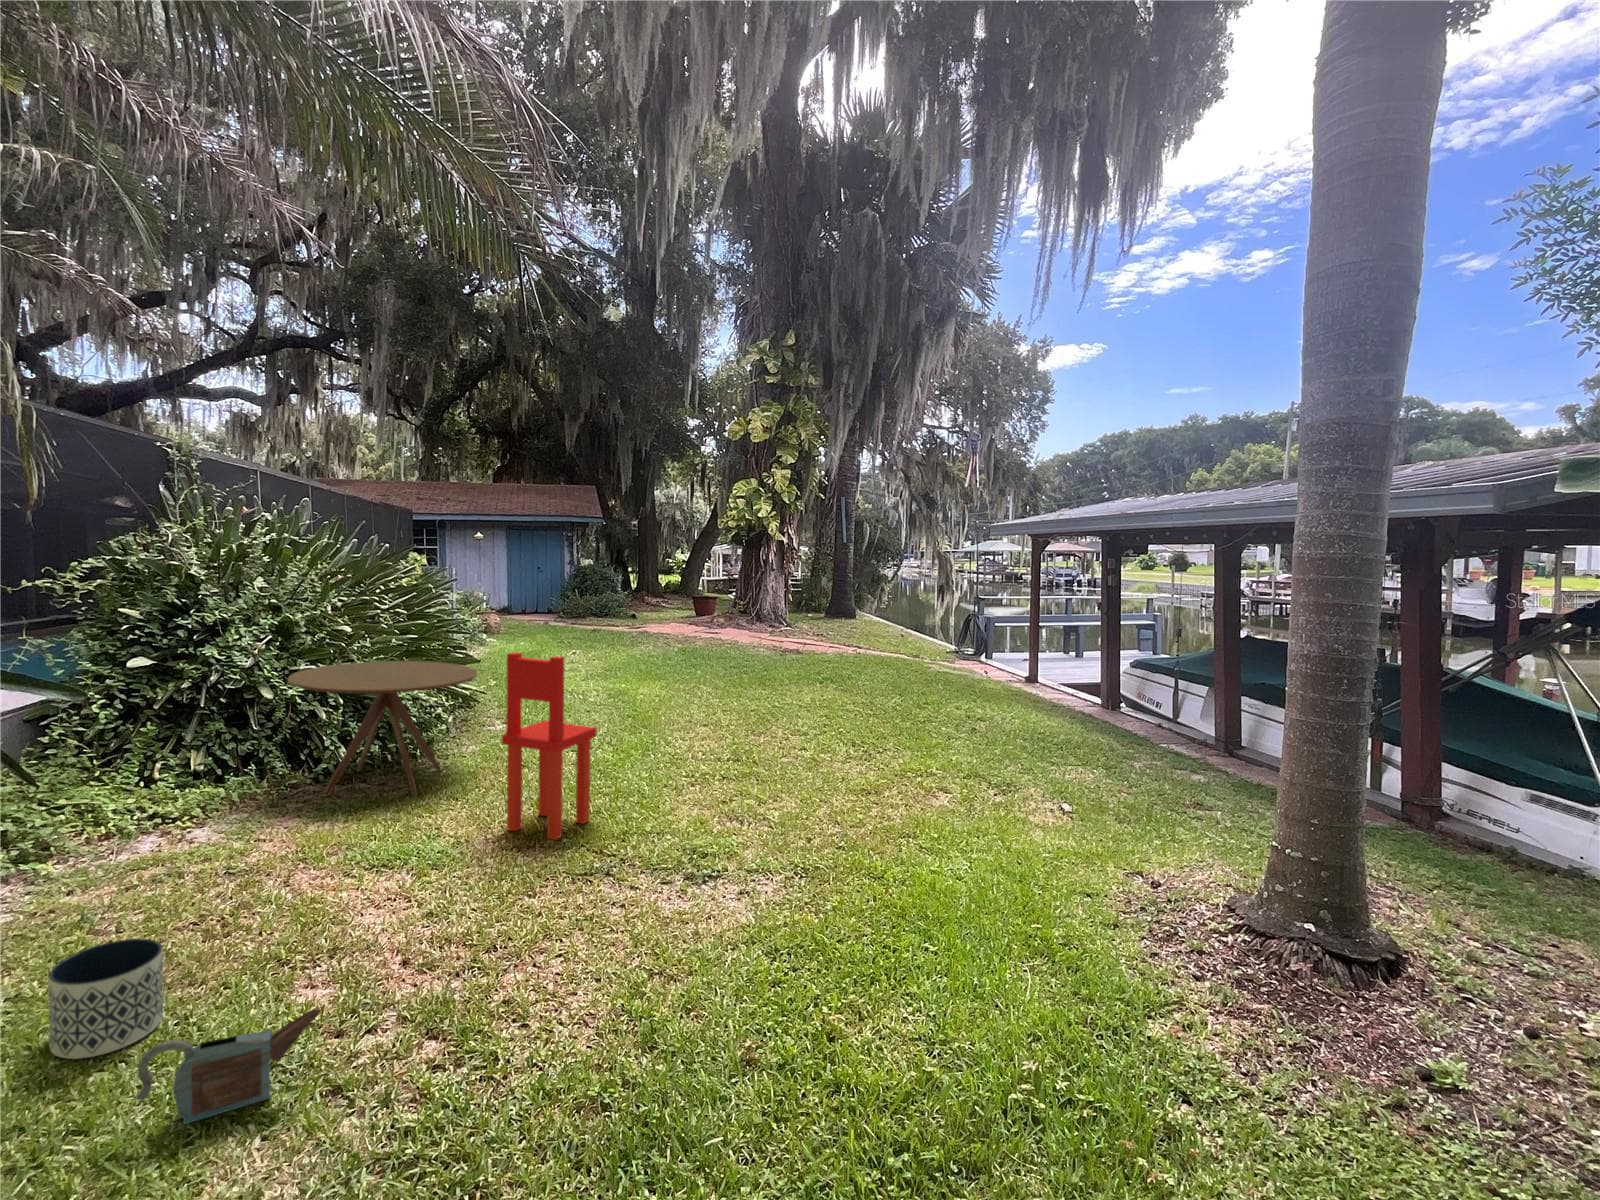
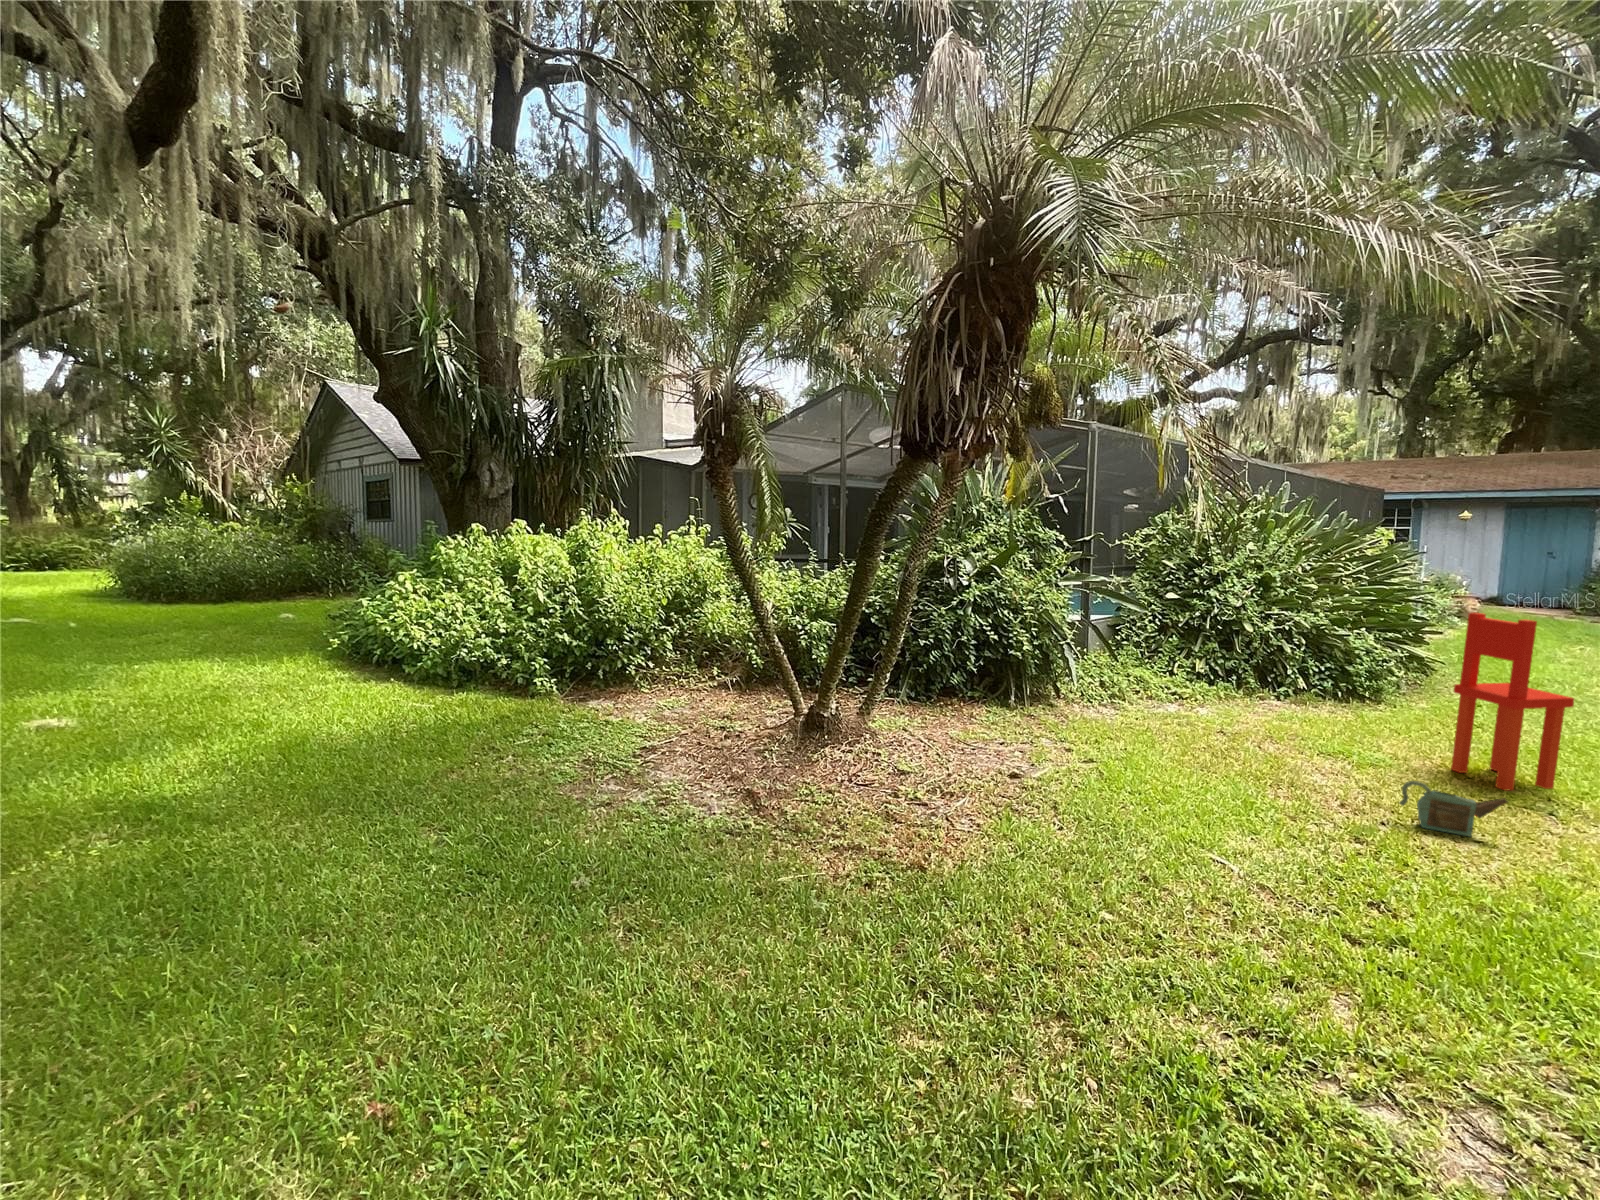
round table: present [288,661,477,797] -> none [1266,613,1436,727]
planter: present [48,939,163,1059] -> none [1145,734,1199,788]
watering can: present [136,1008,321,1124] -> present [1399,781,1509,837]

